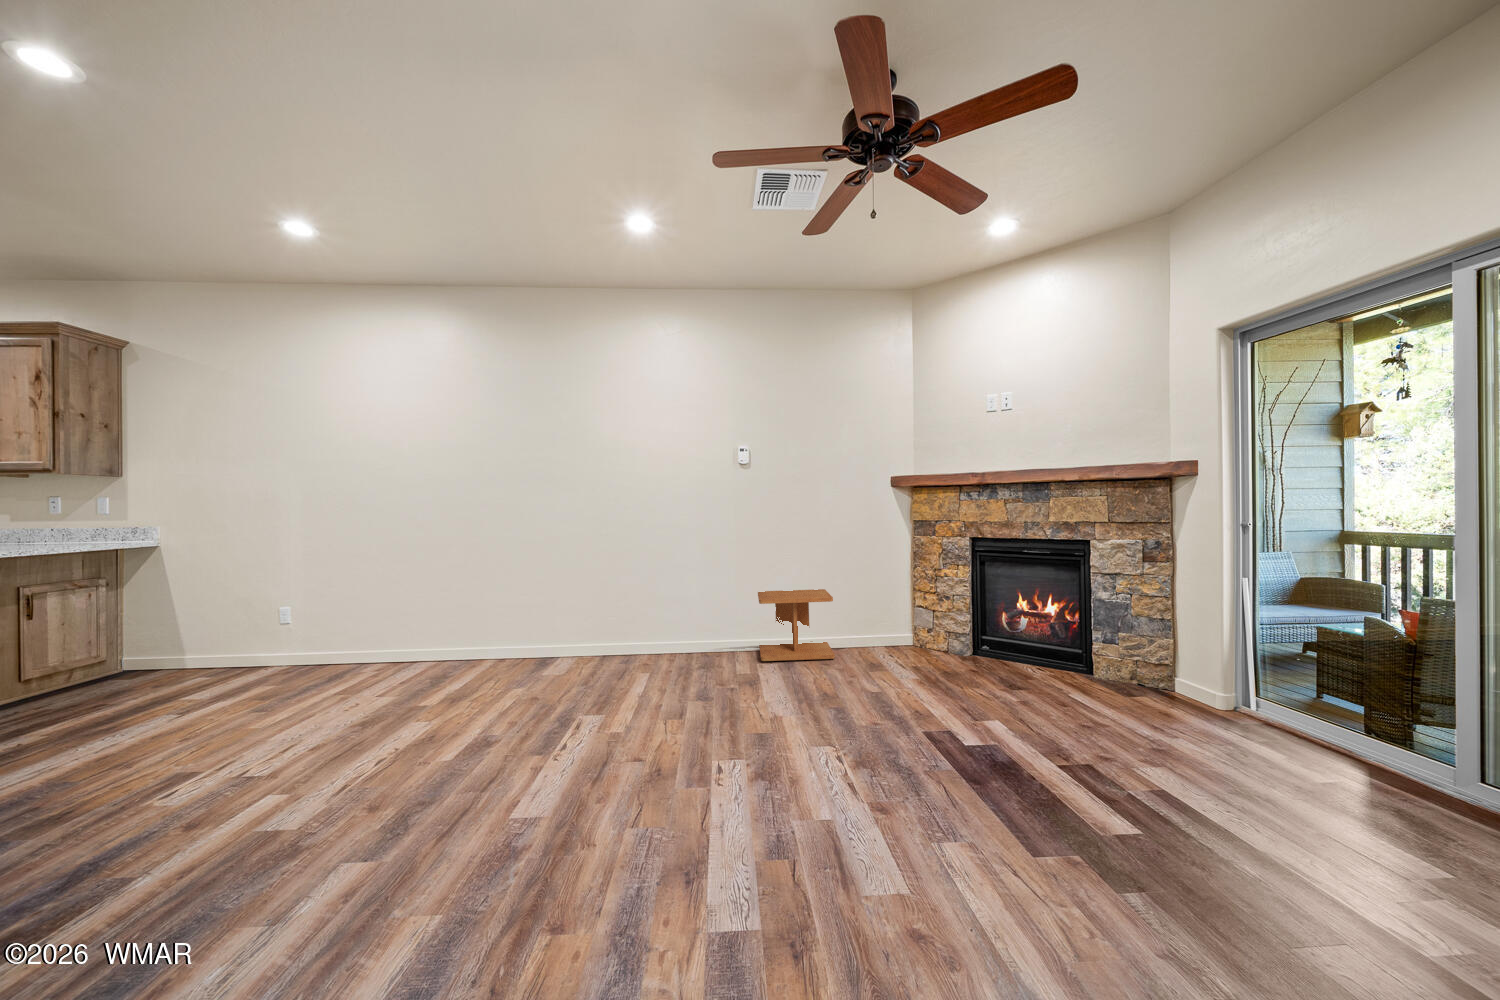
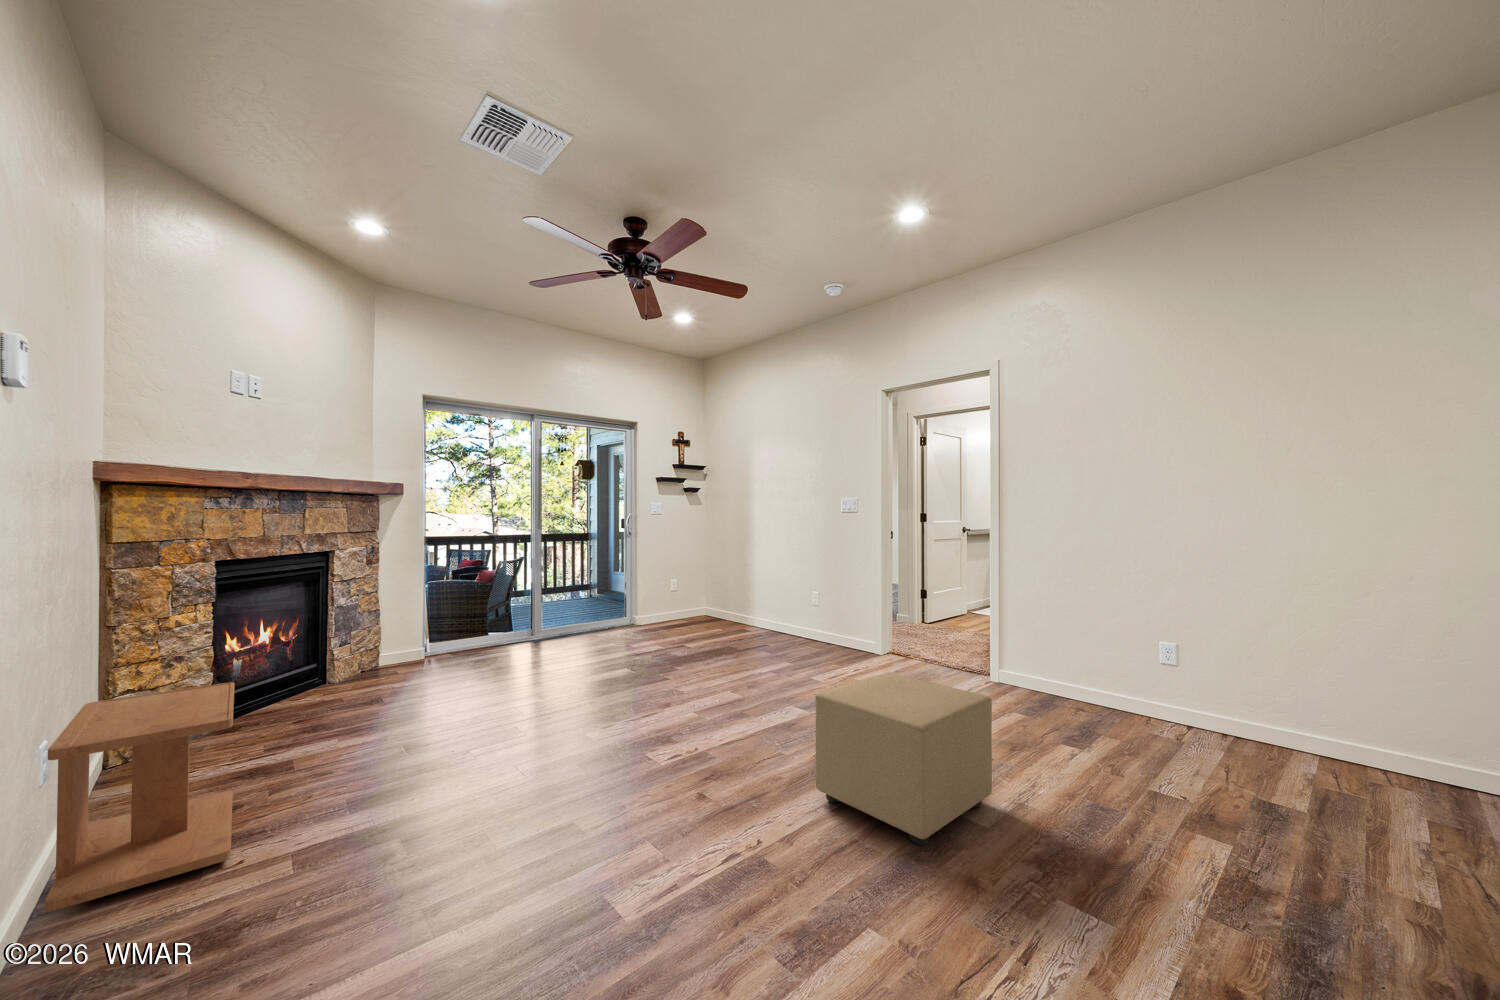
ottoman: none [328,699,543,888] -> present [815,672,992,845]

